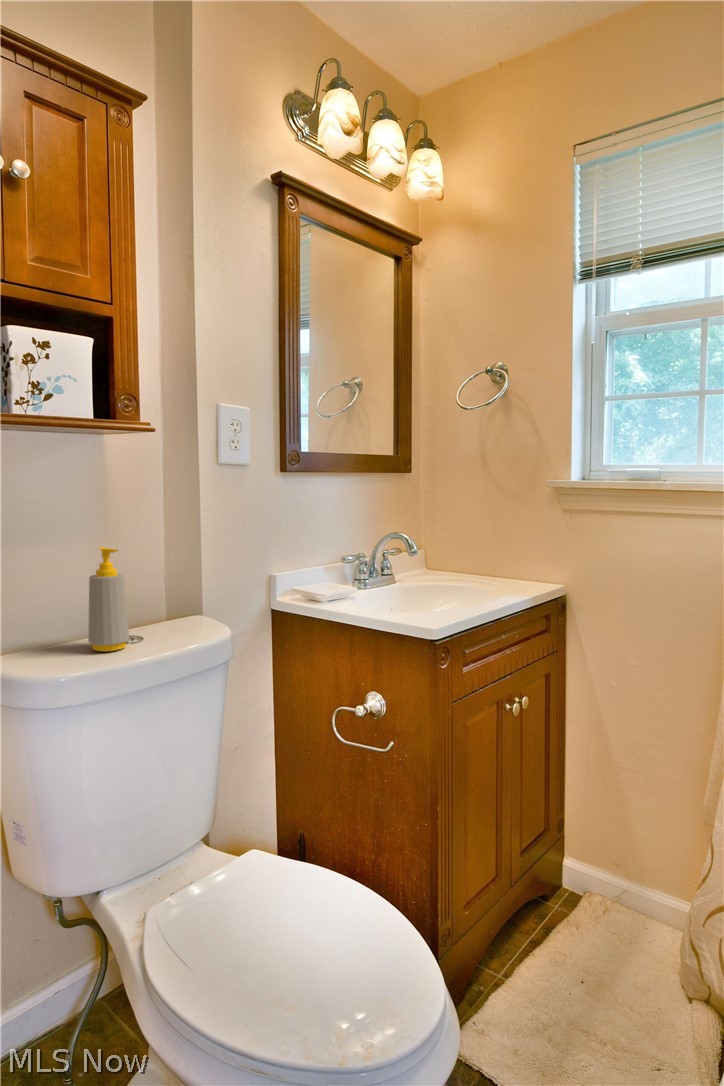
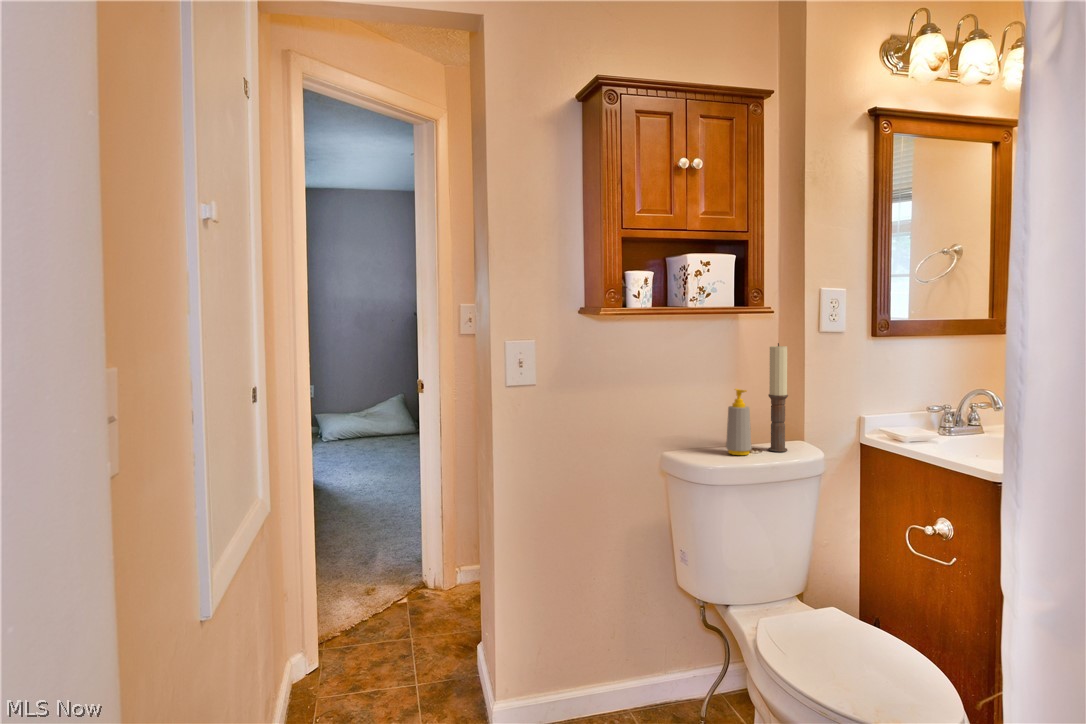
candle: none [152,477,183,637] -> present [768,343,788,452]

